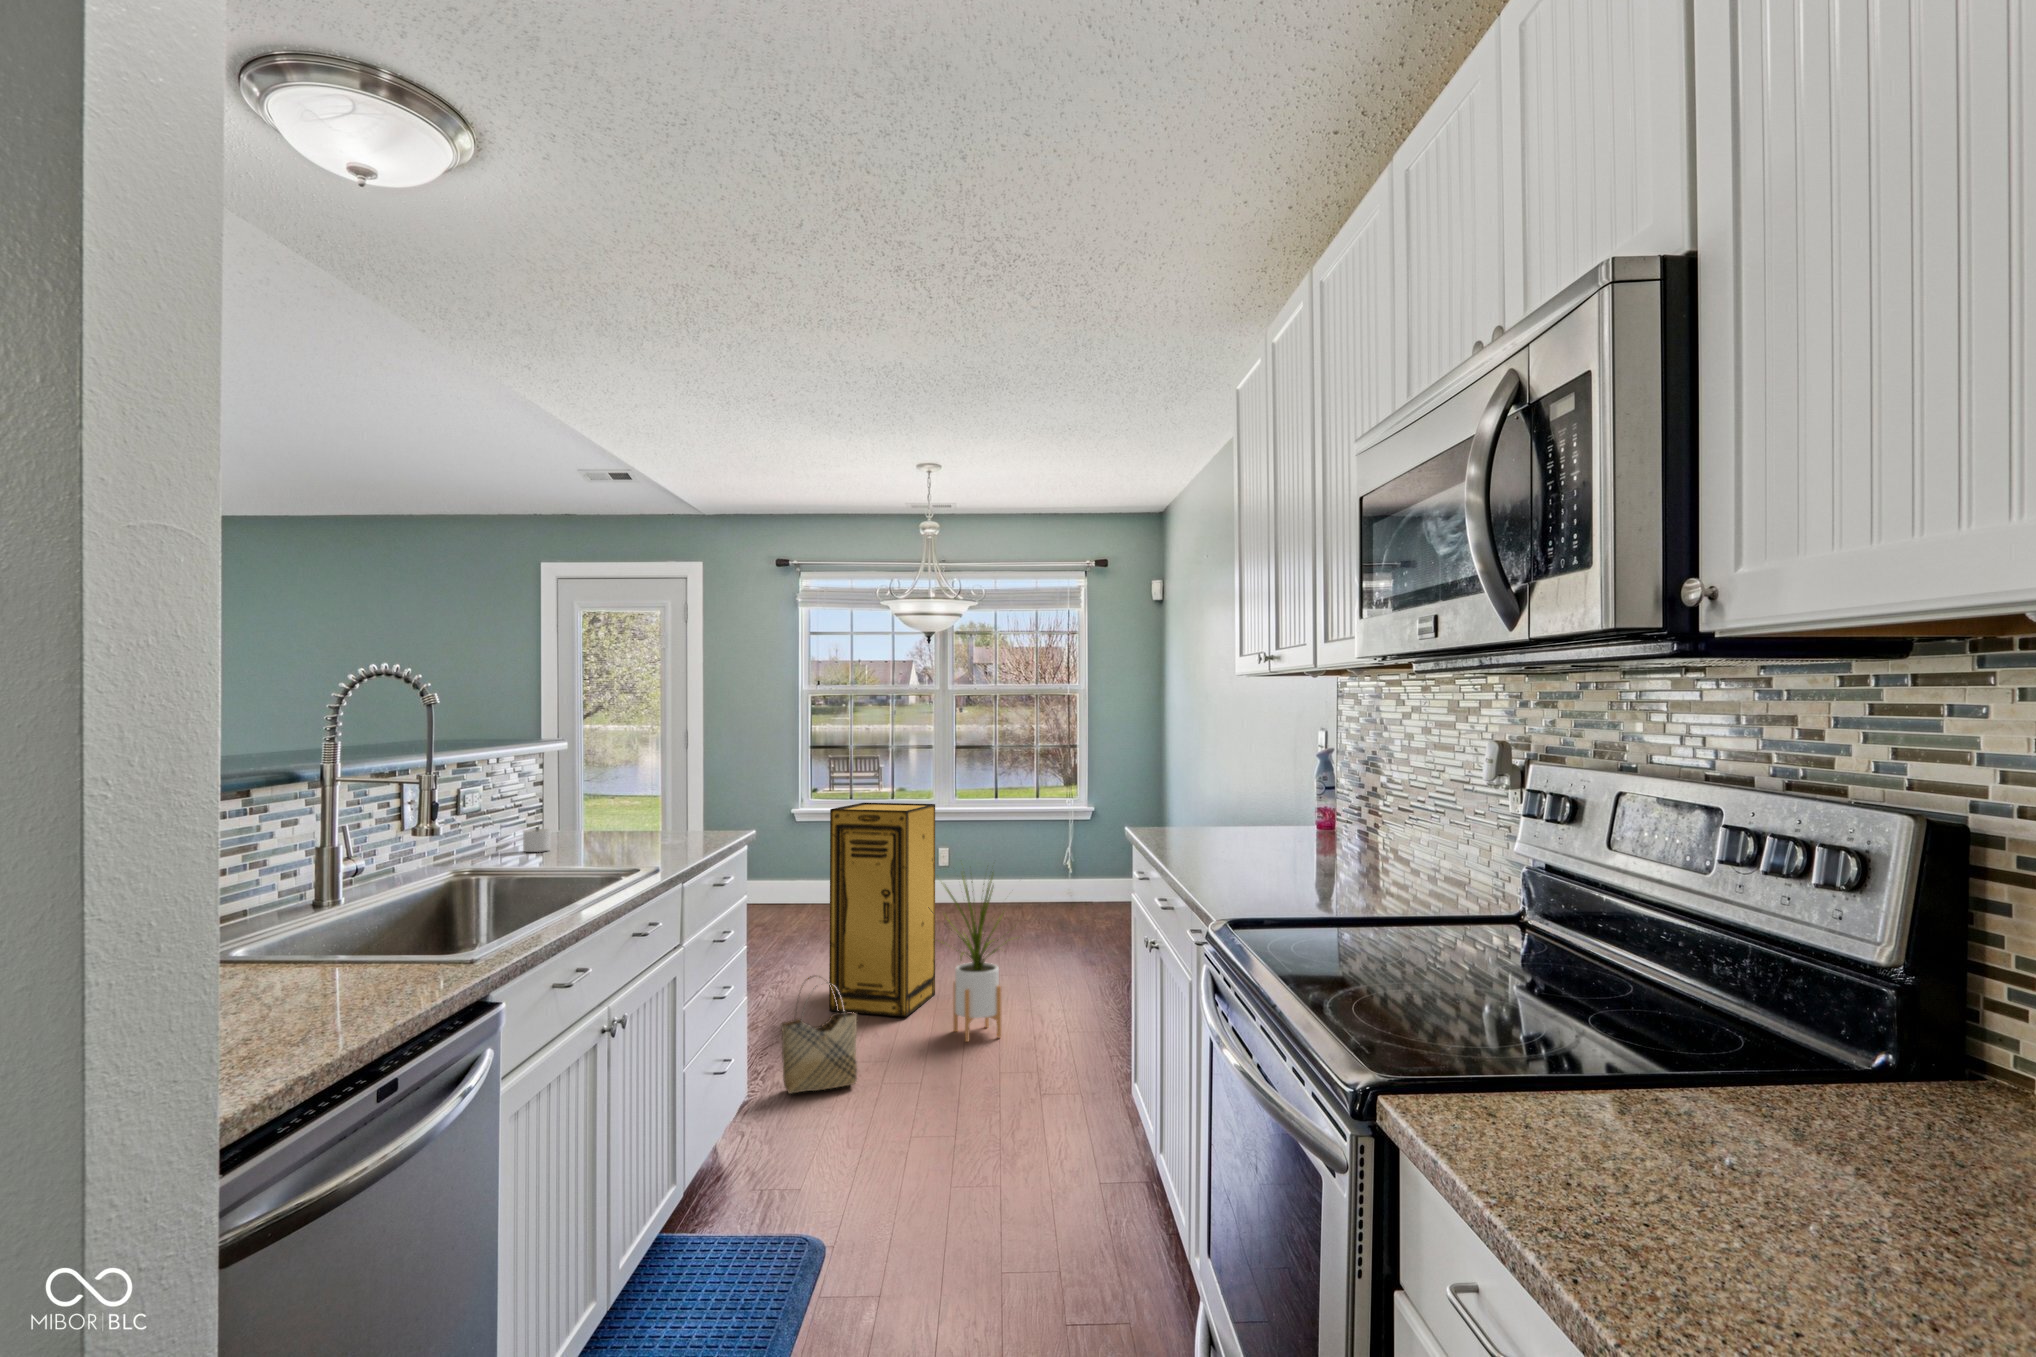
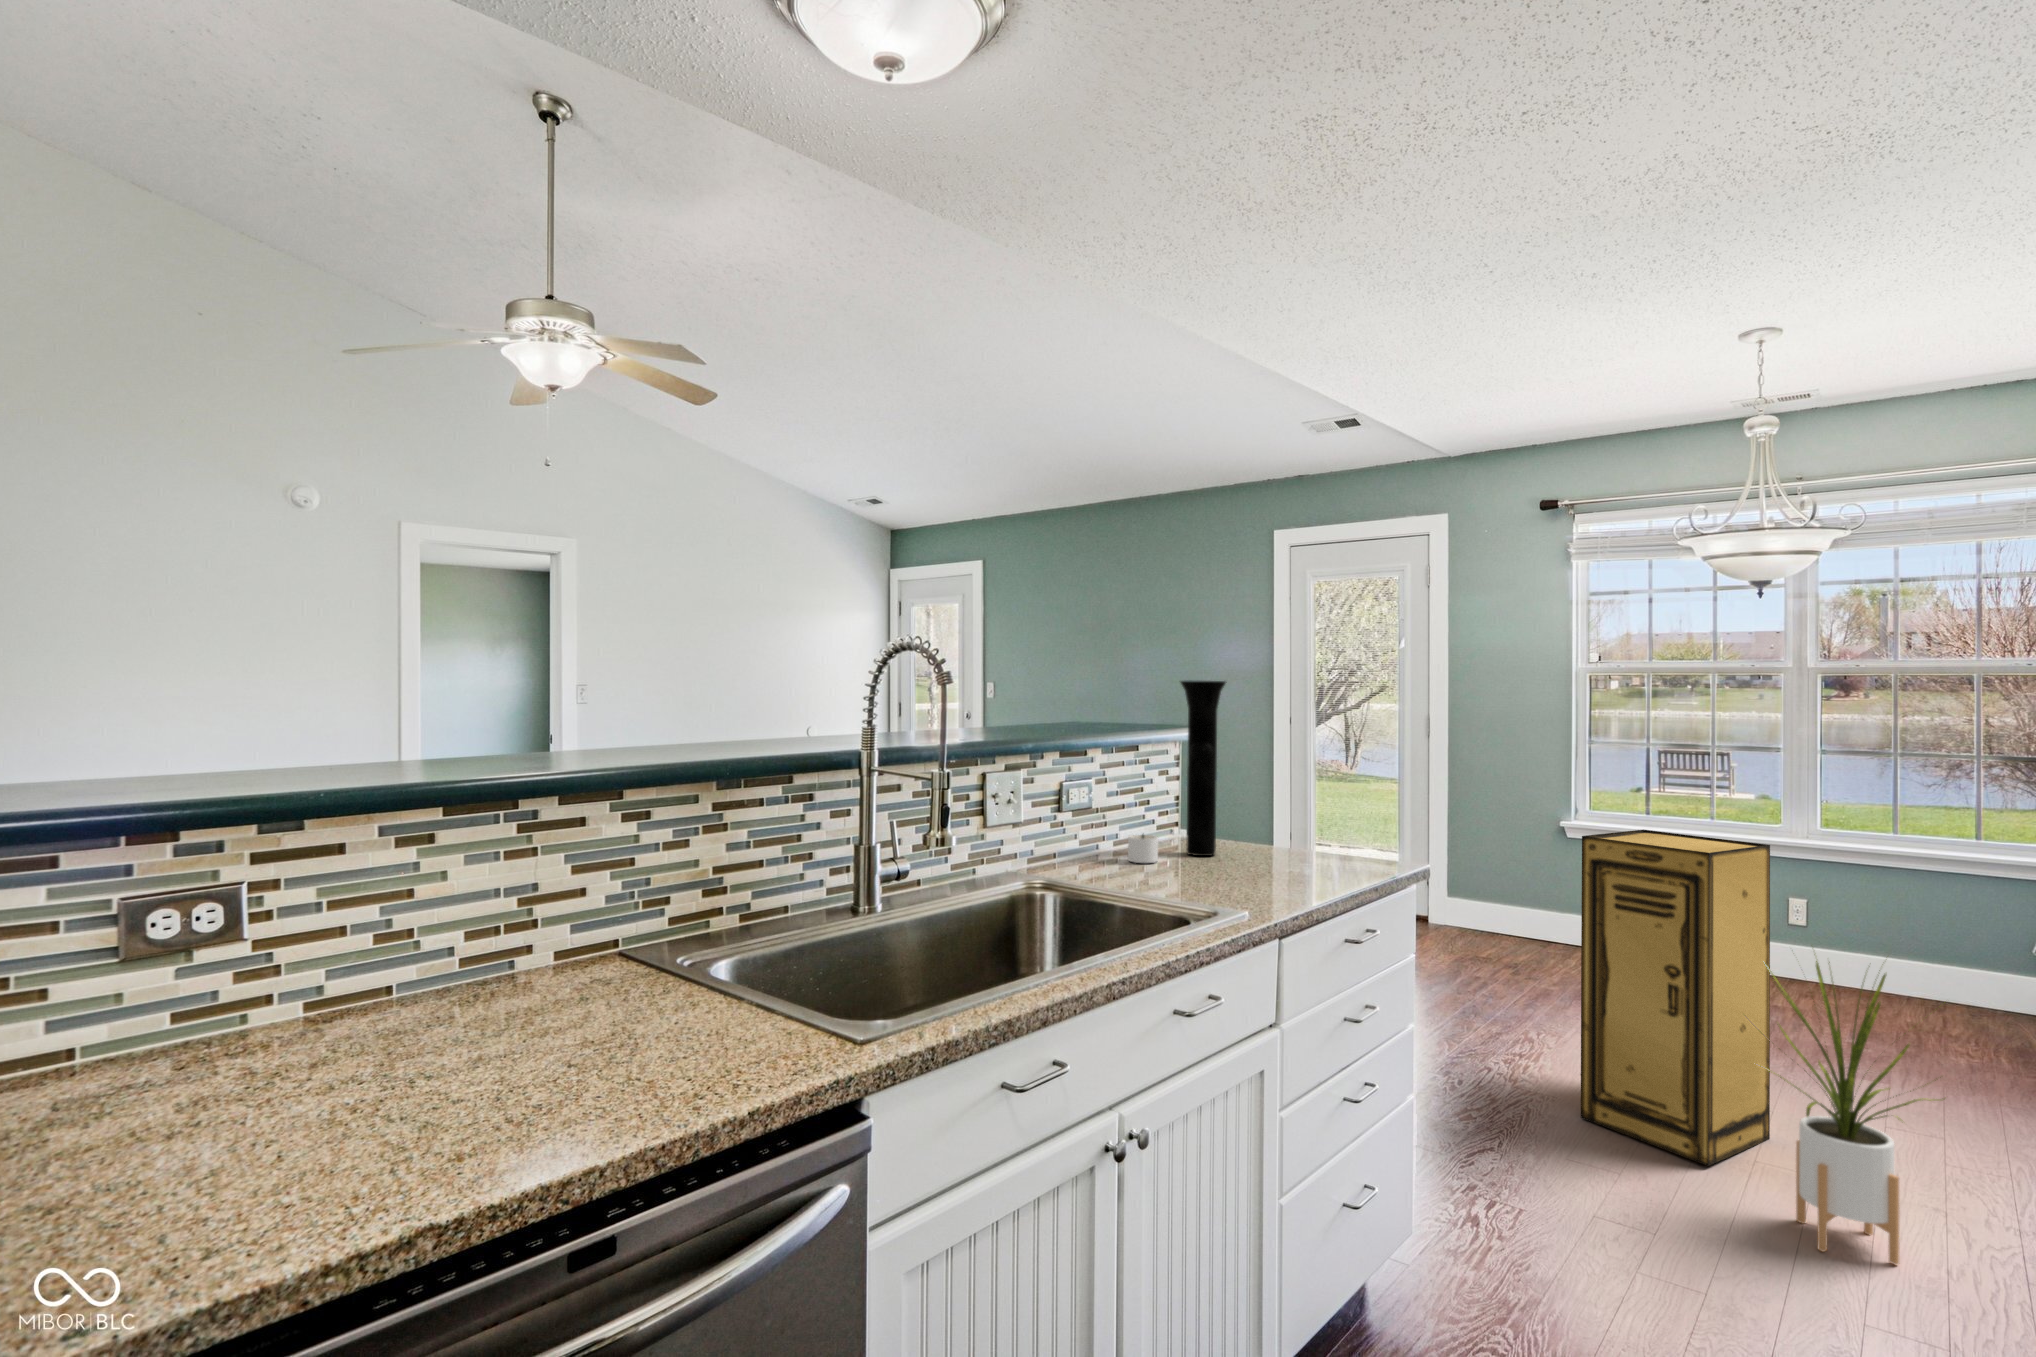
vase: none [561,698,603,843] -> present [1181,681,1227,856]
woven basket: present [781,976,857,1094] -> none [1475,1079,1602,1263]

